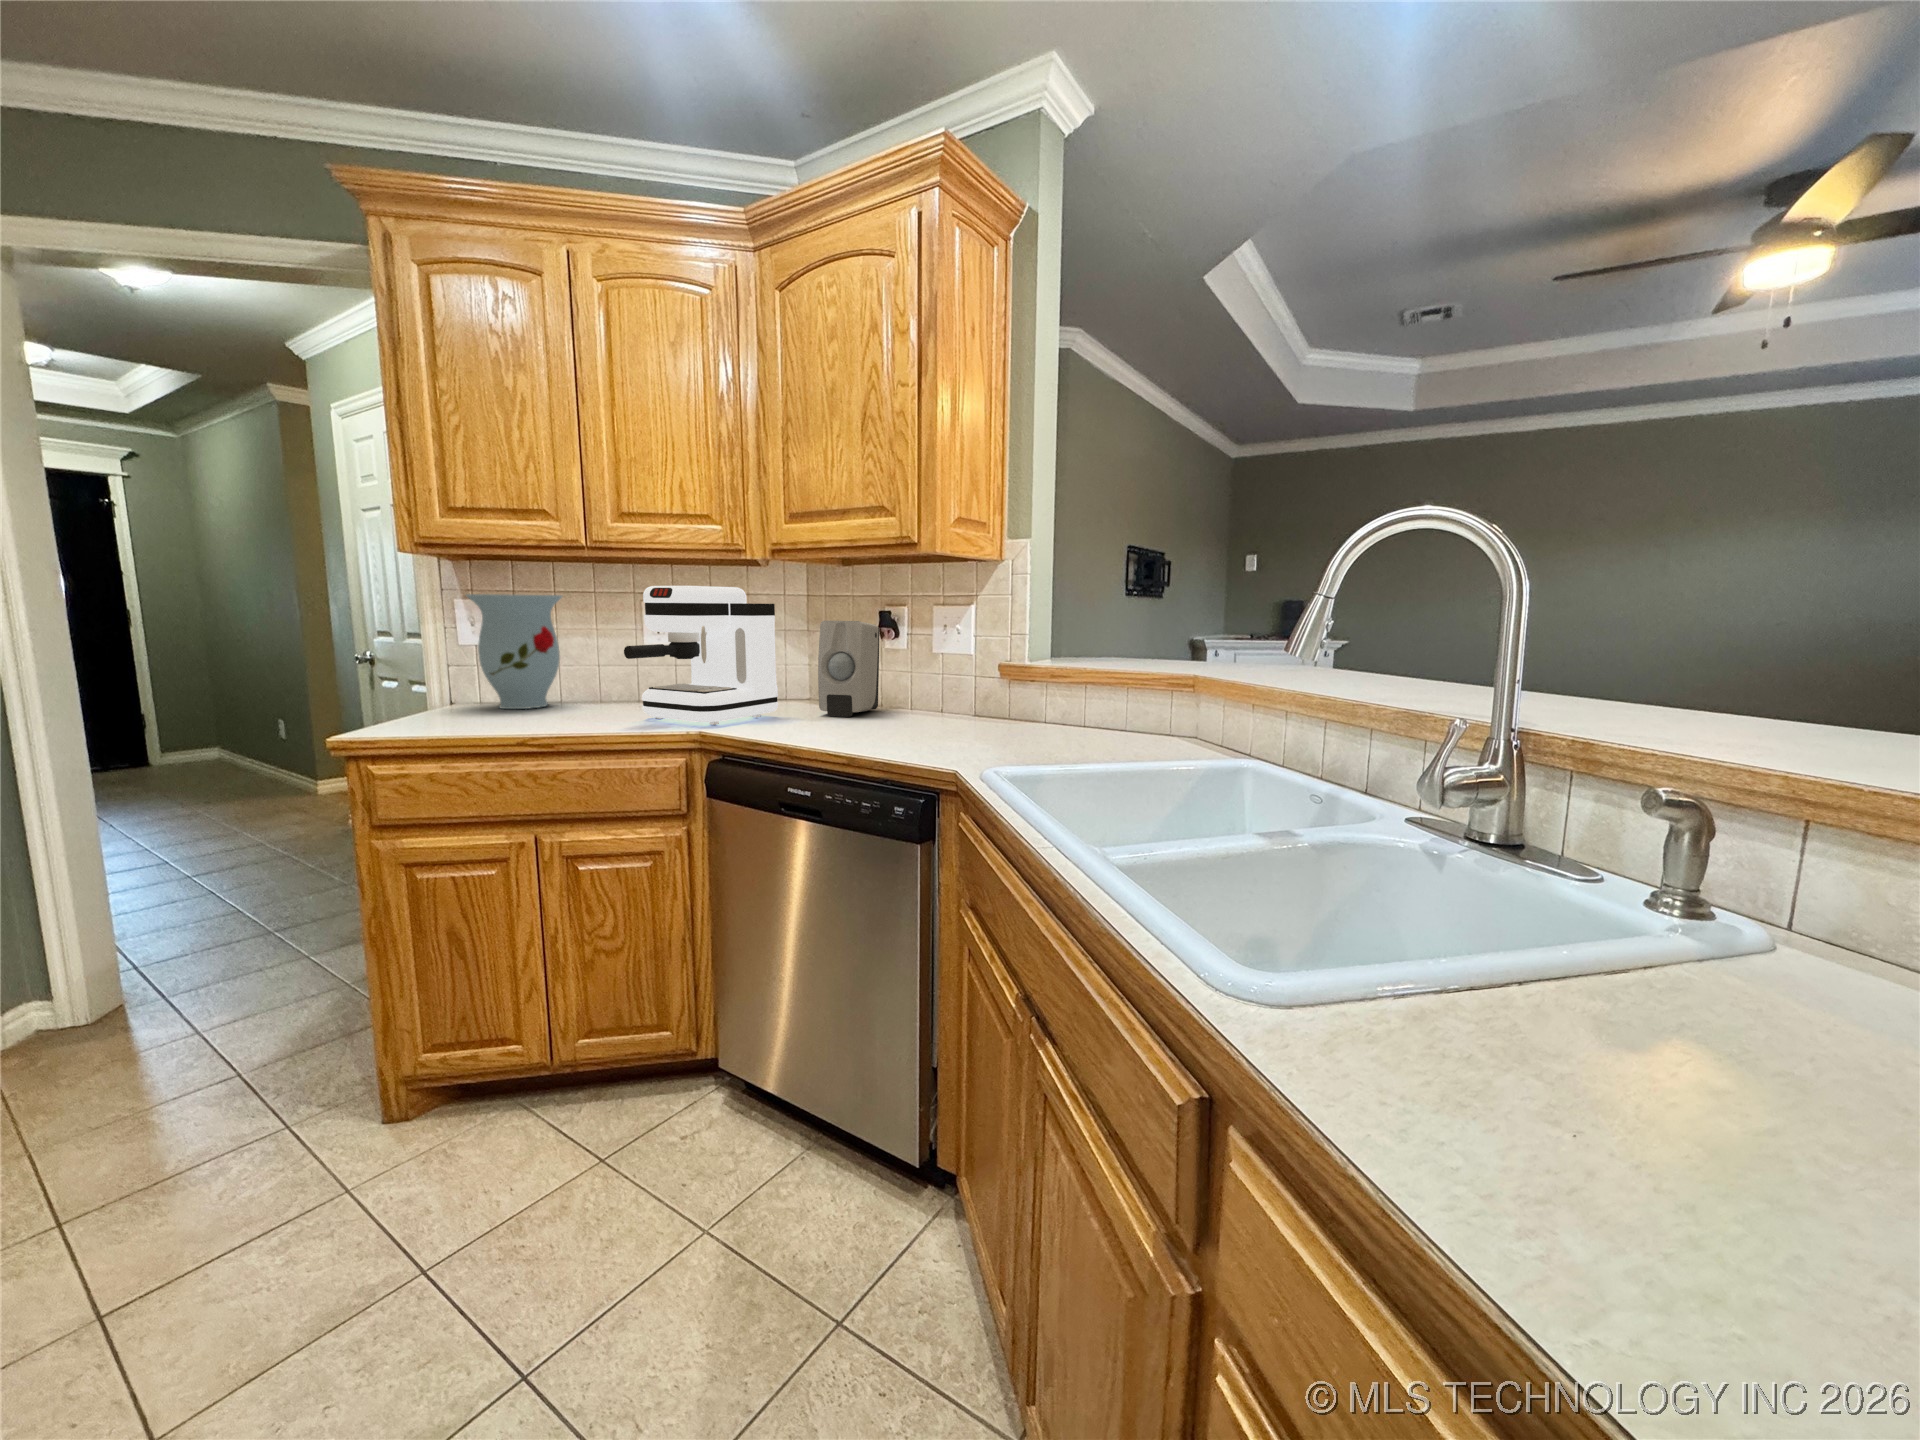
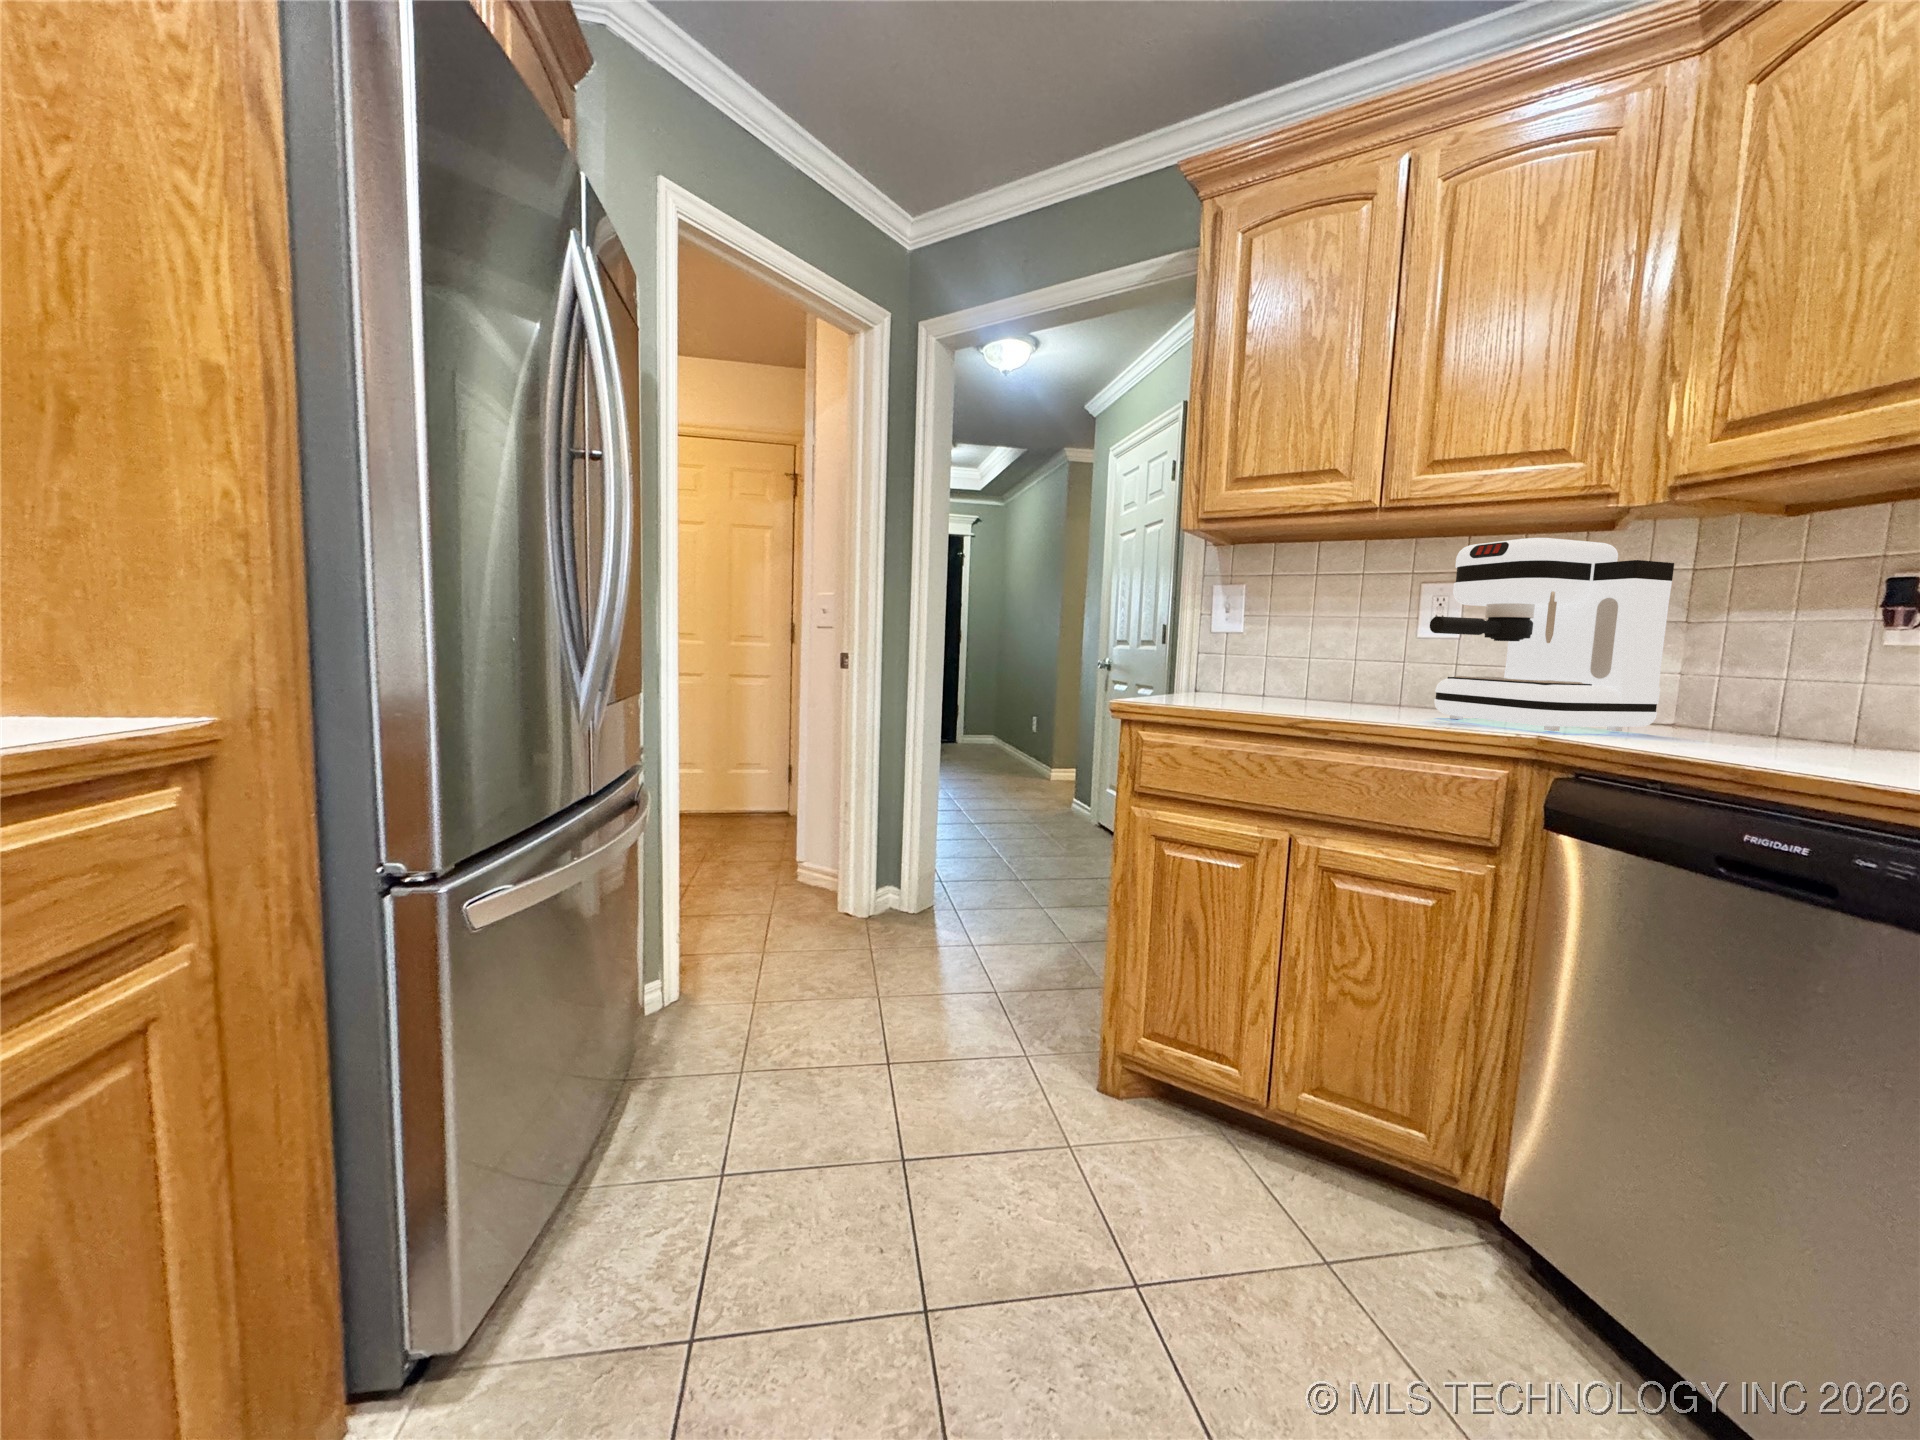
vase: present [466,594,562,709] -> none [1234,569,1335,699]
soap dispenser: present [818,621,880,717] -> none [1738,587,1884,747]

